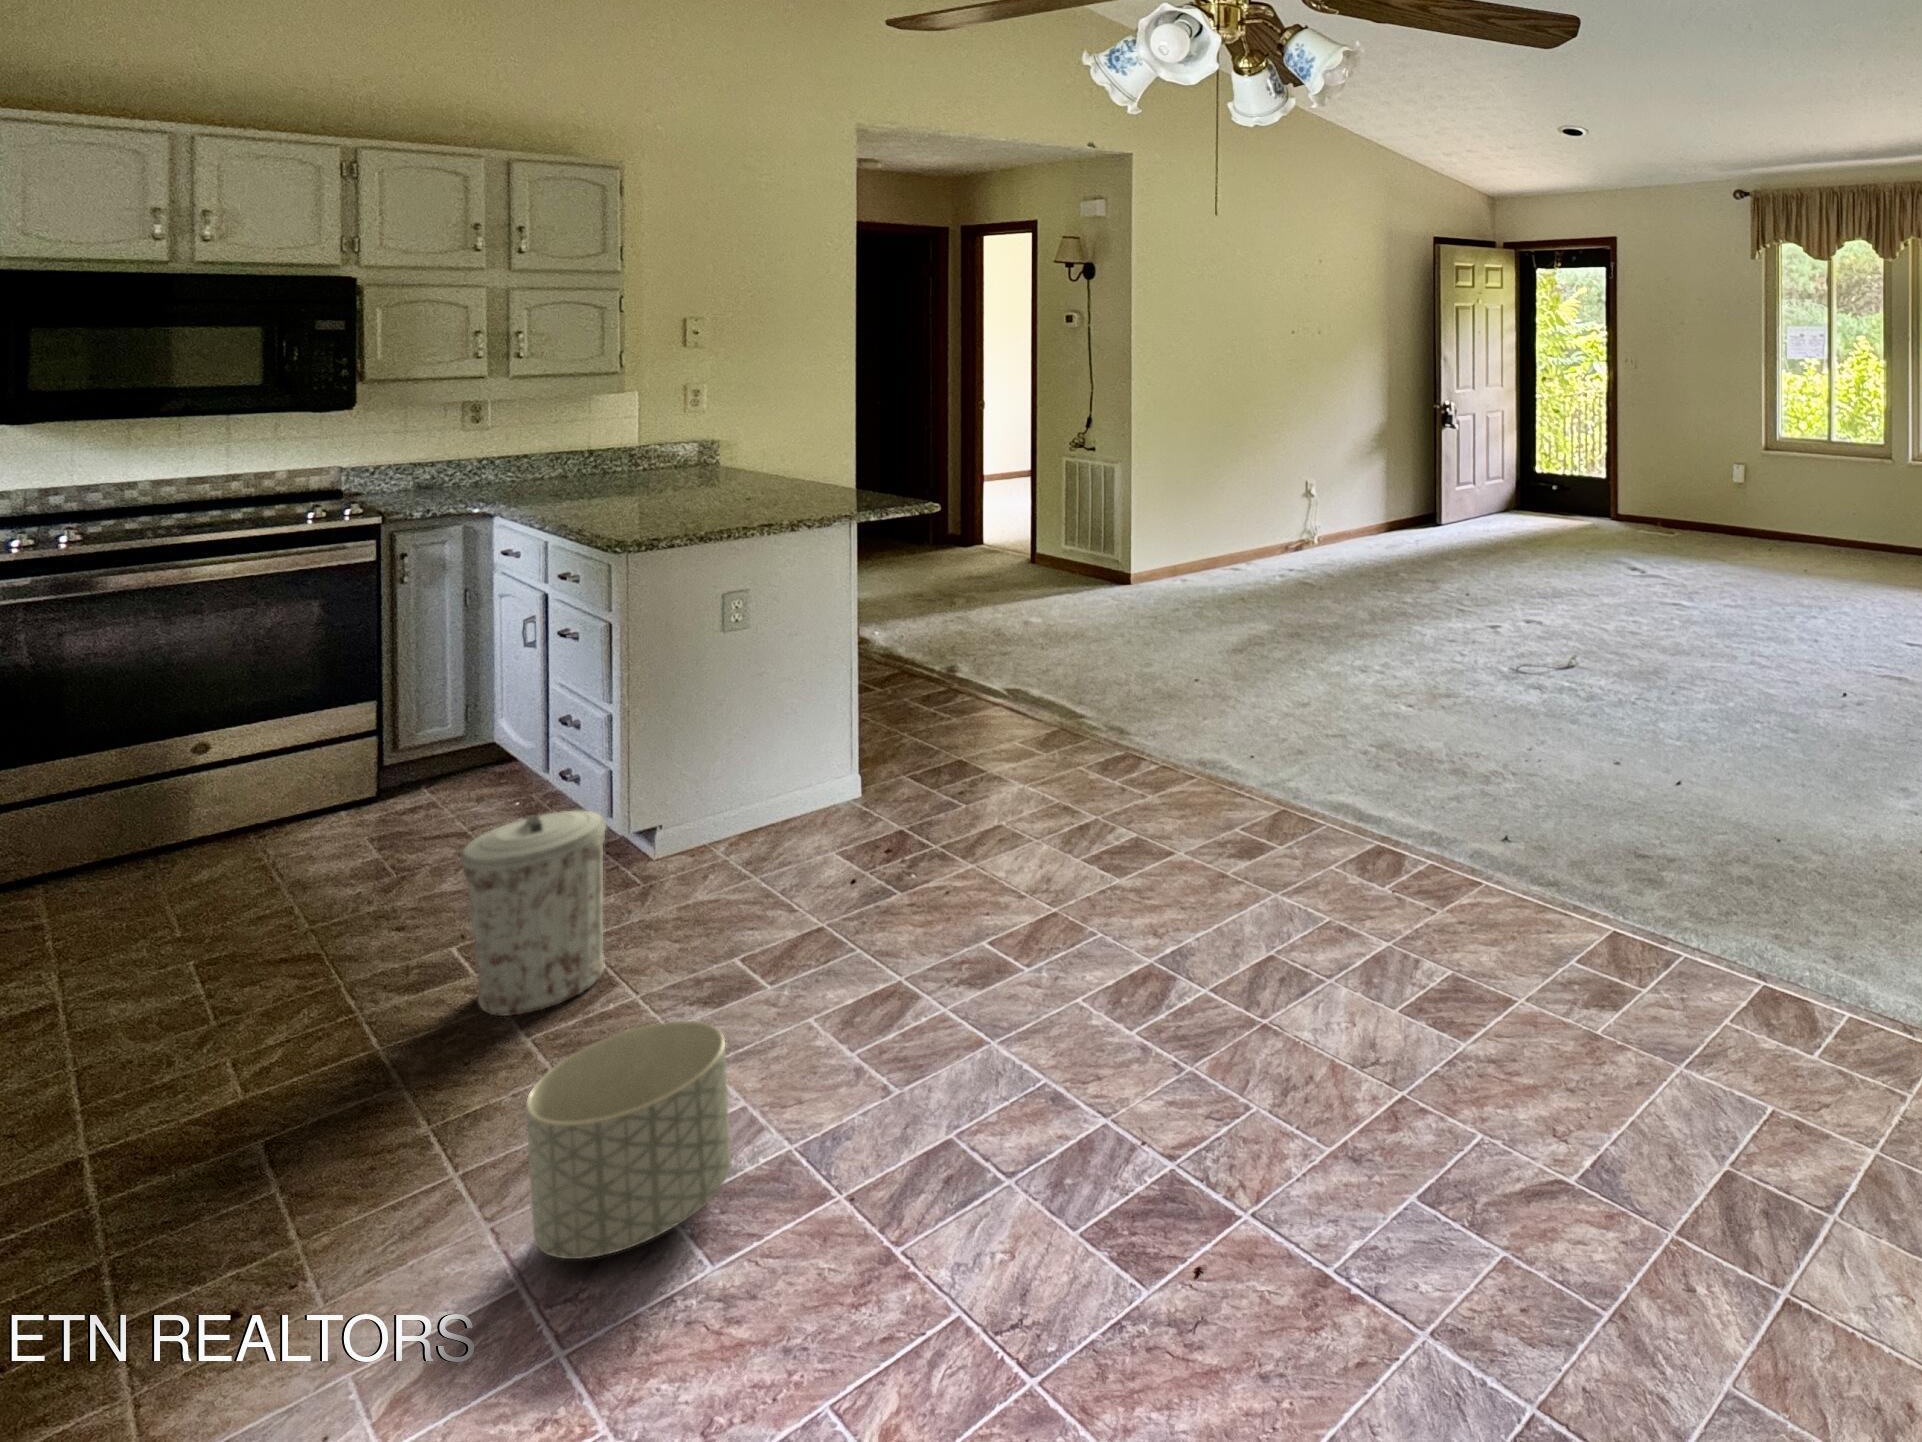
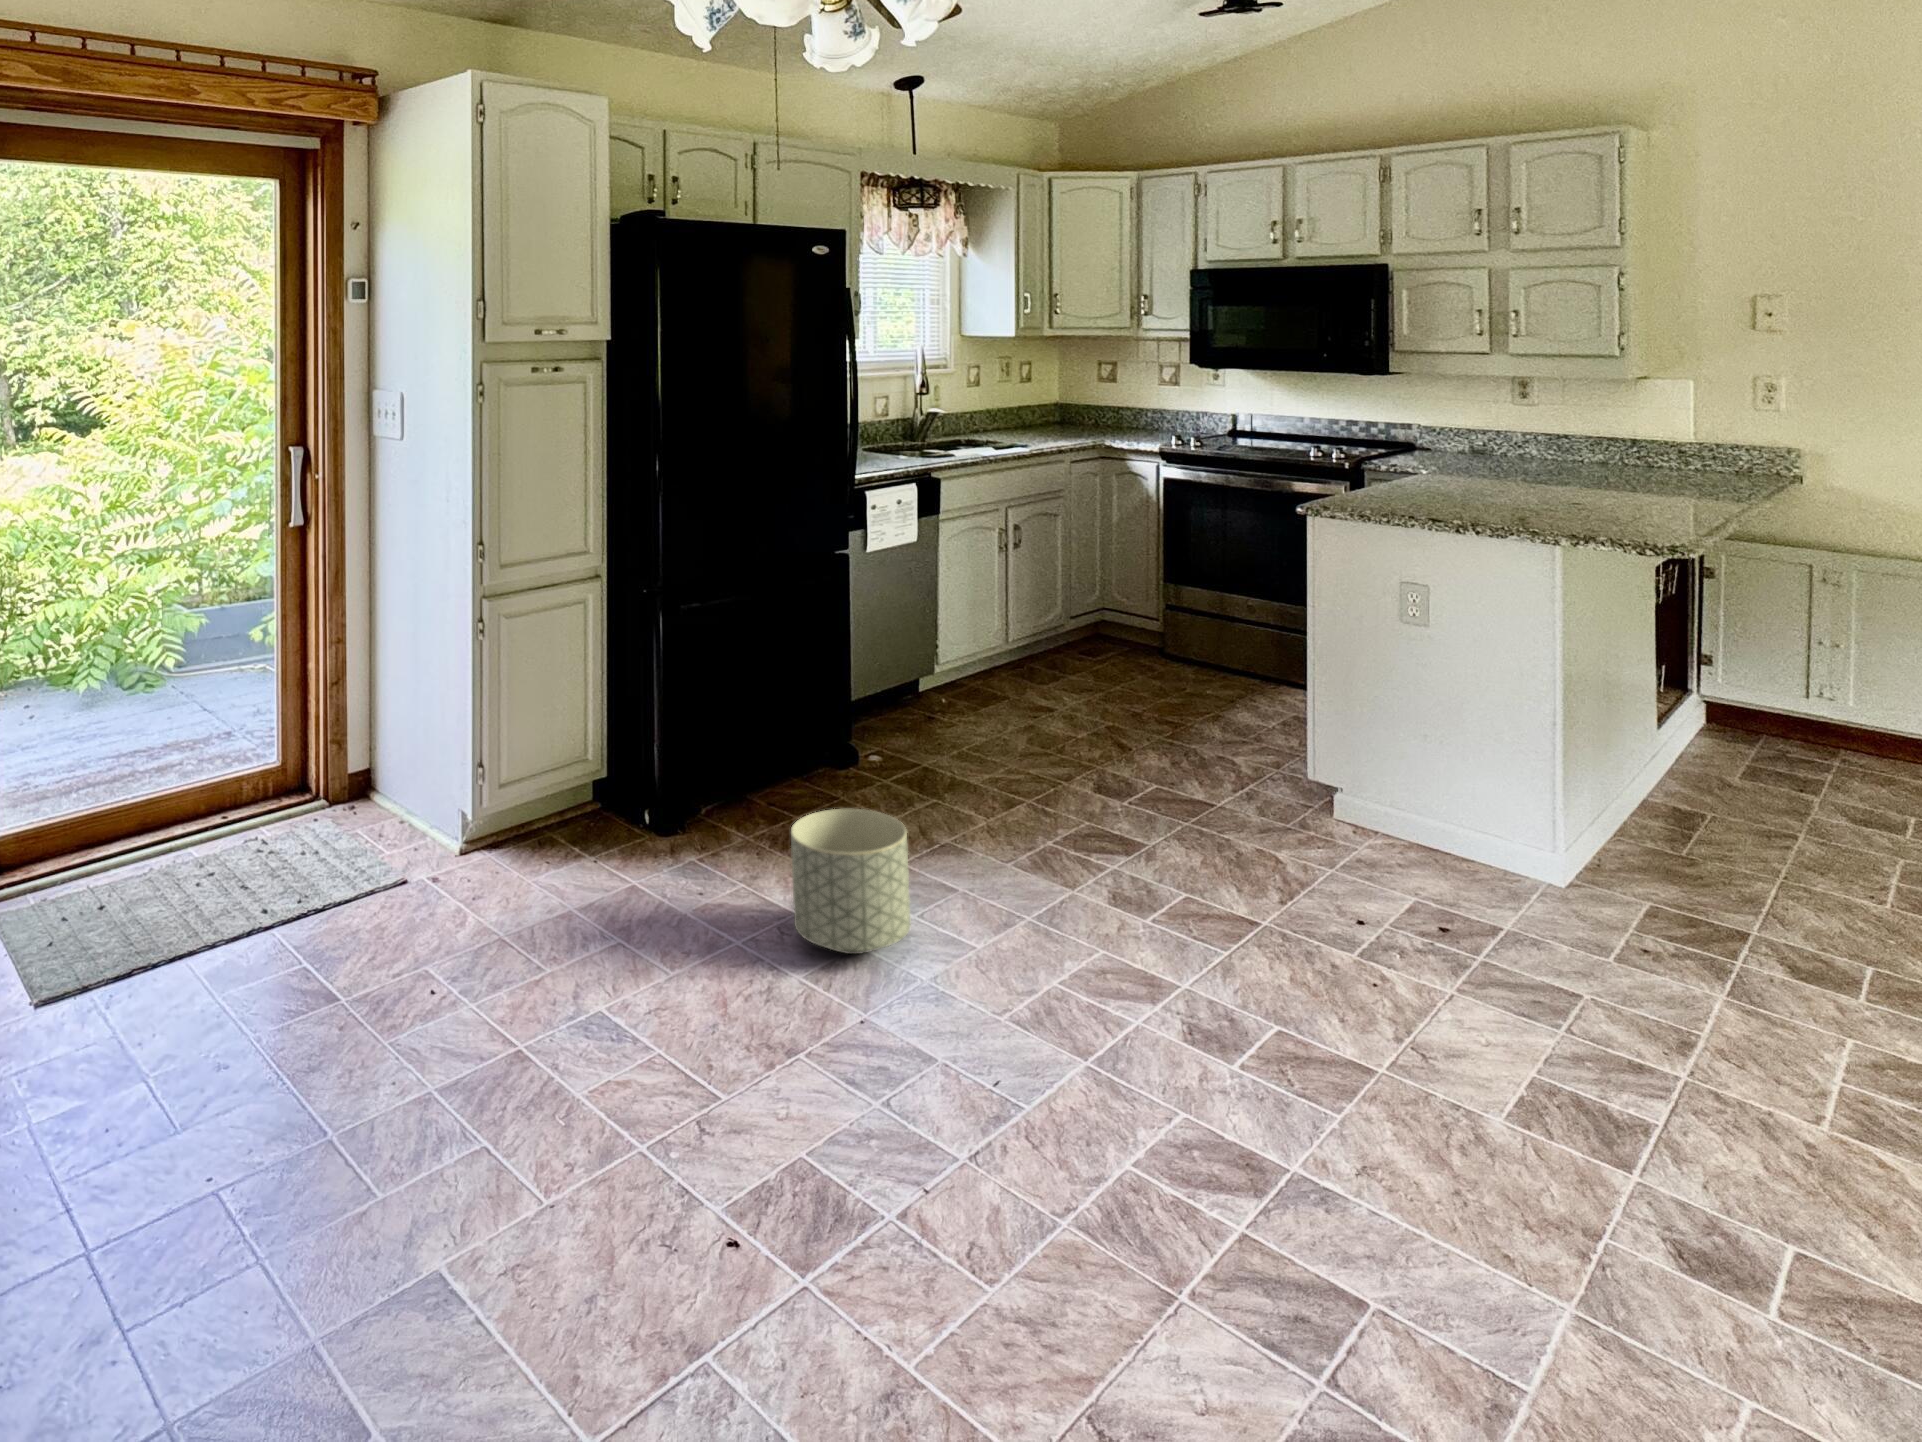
trash can: present [460,811,606,1016] -> none [1074,695,1171,850]

